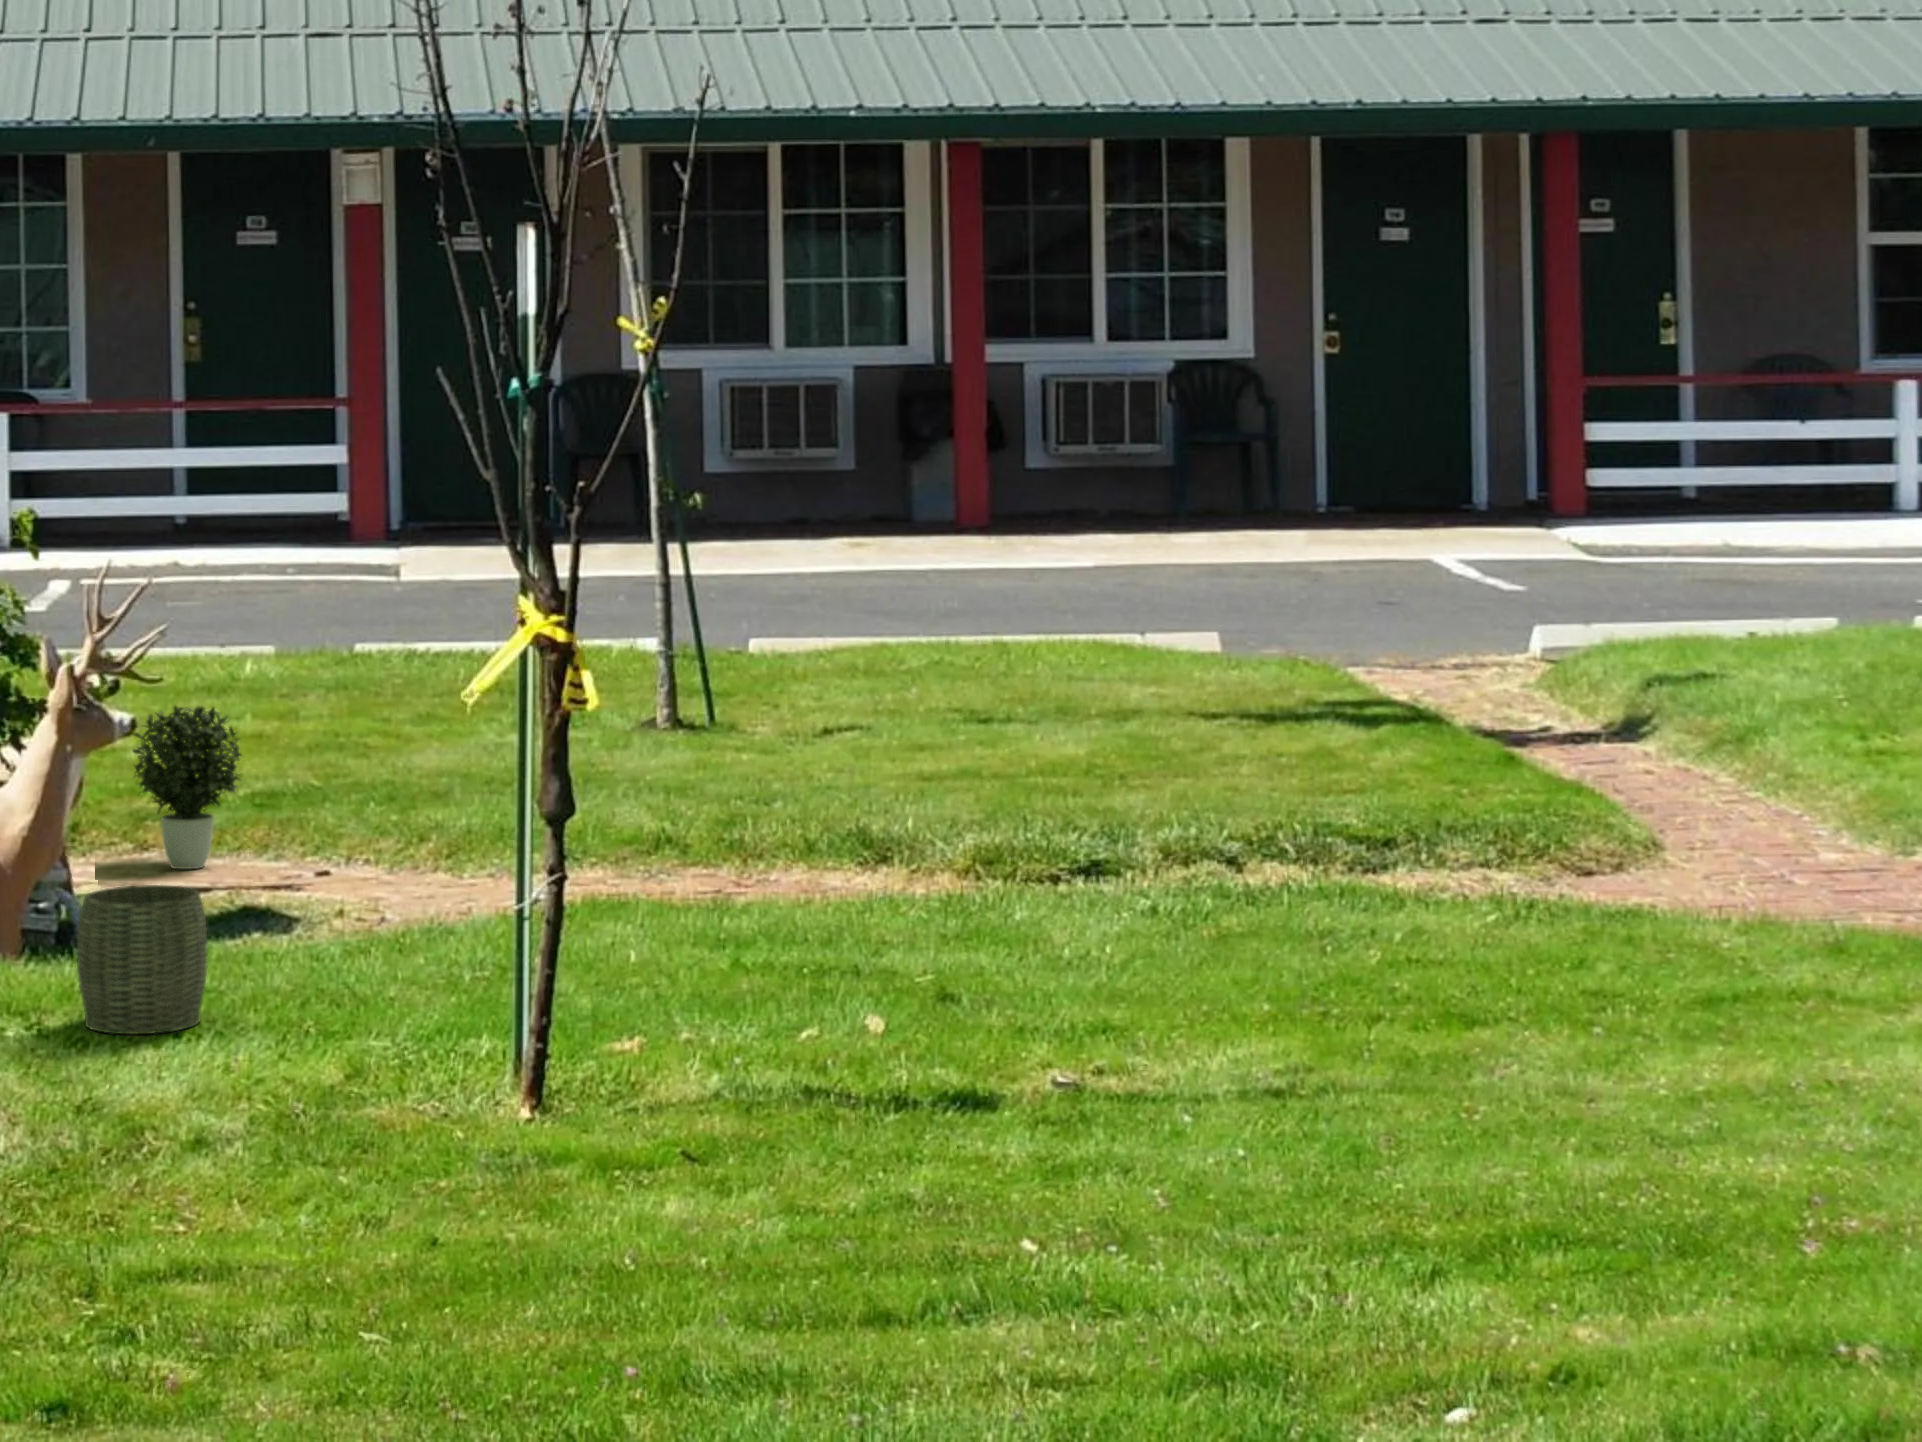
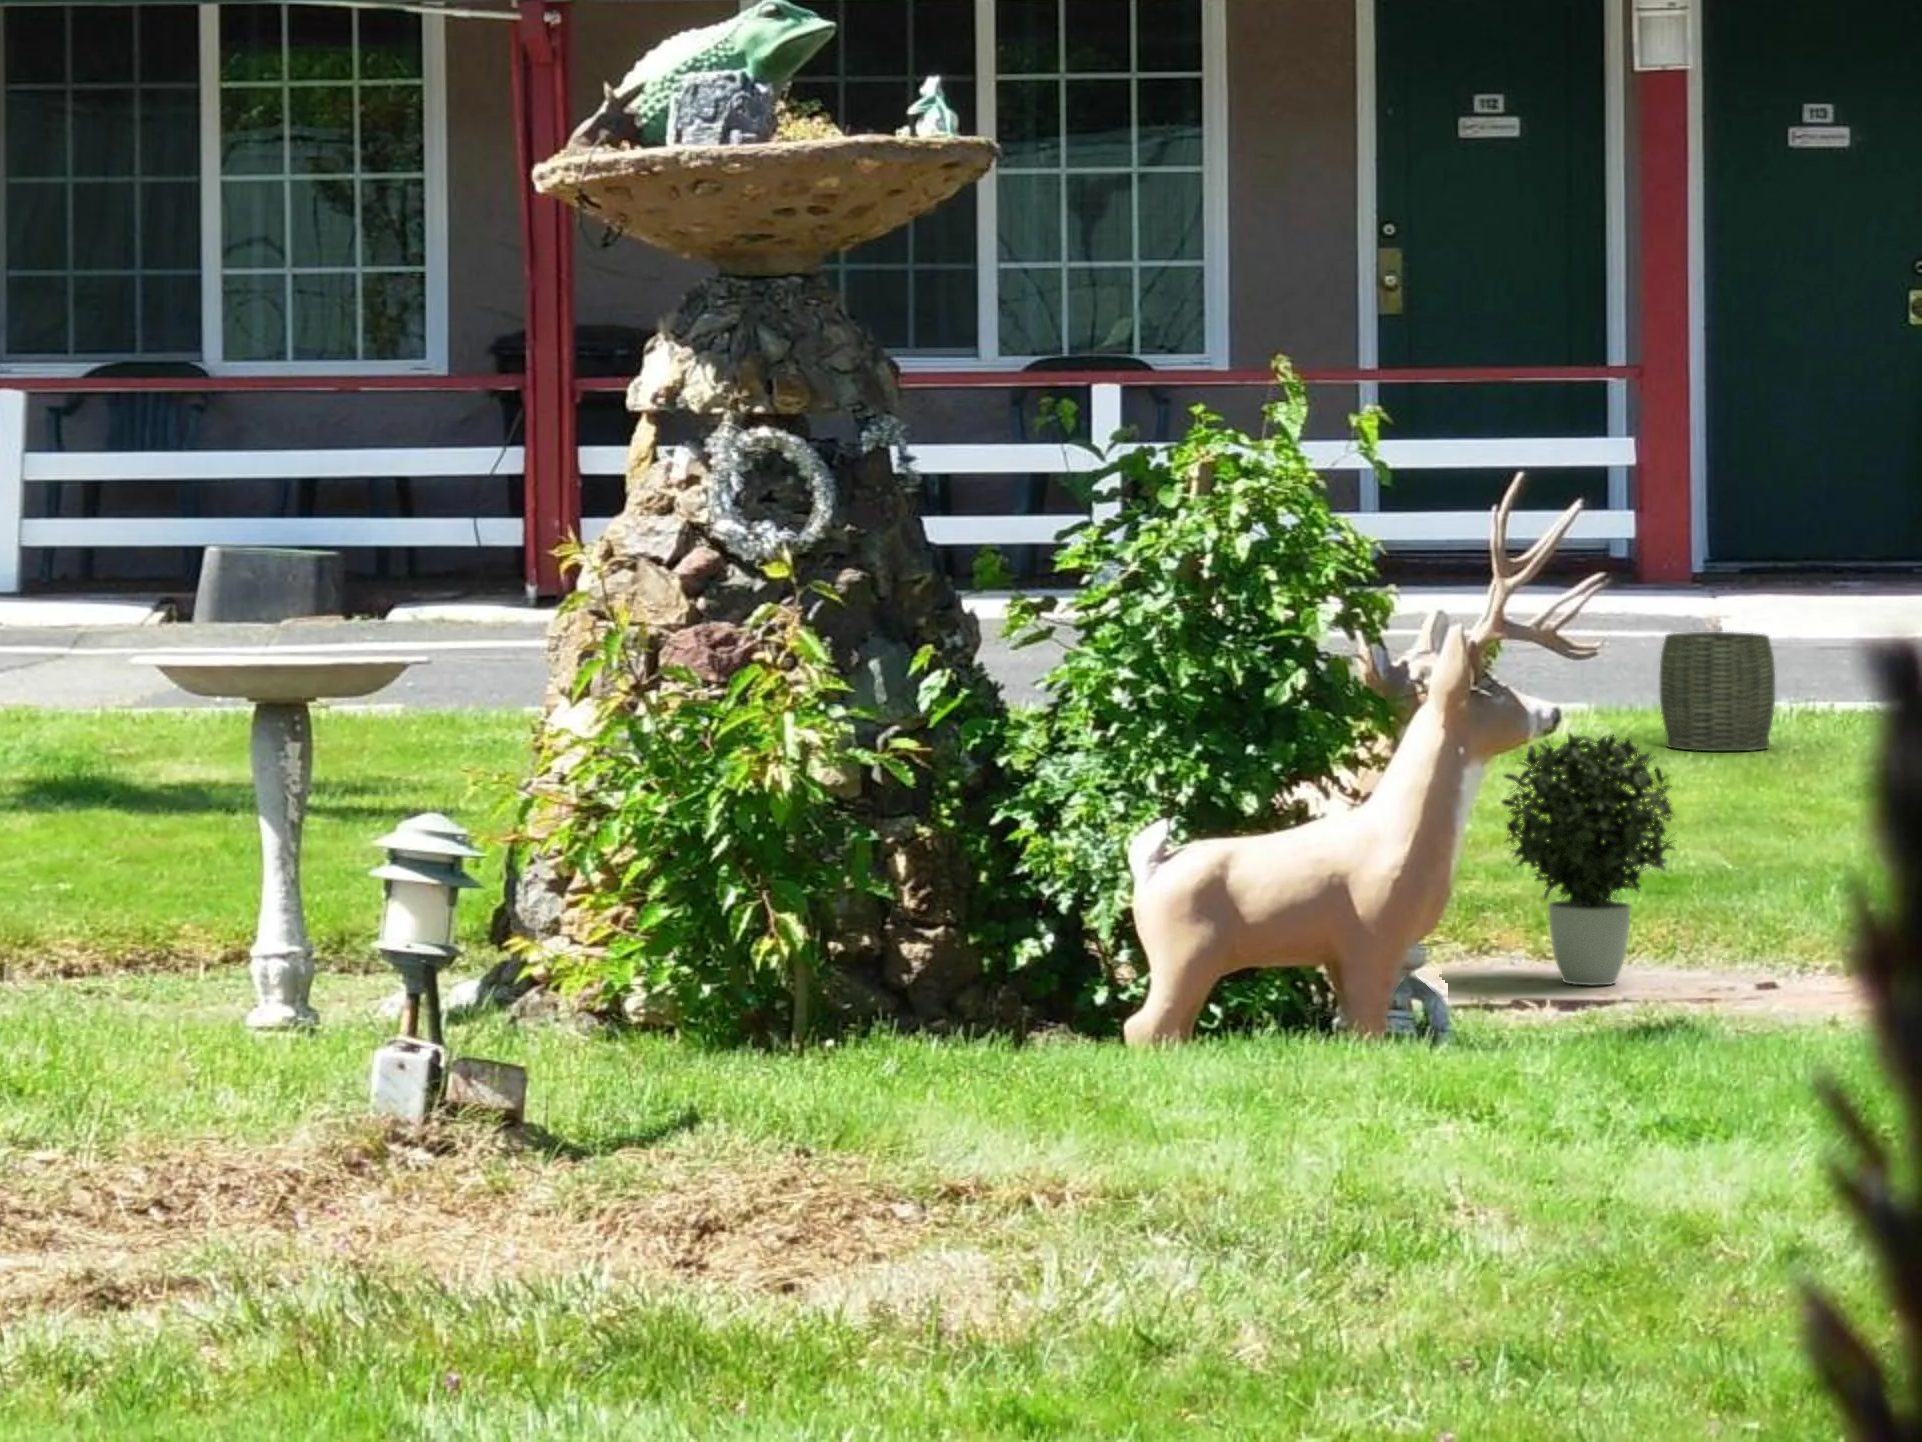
woven basket: present [77,885,208,1034] -> present [1660,632,1775,751]

